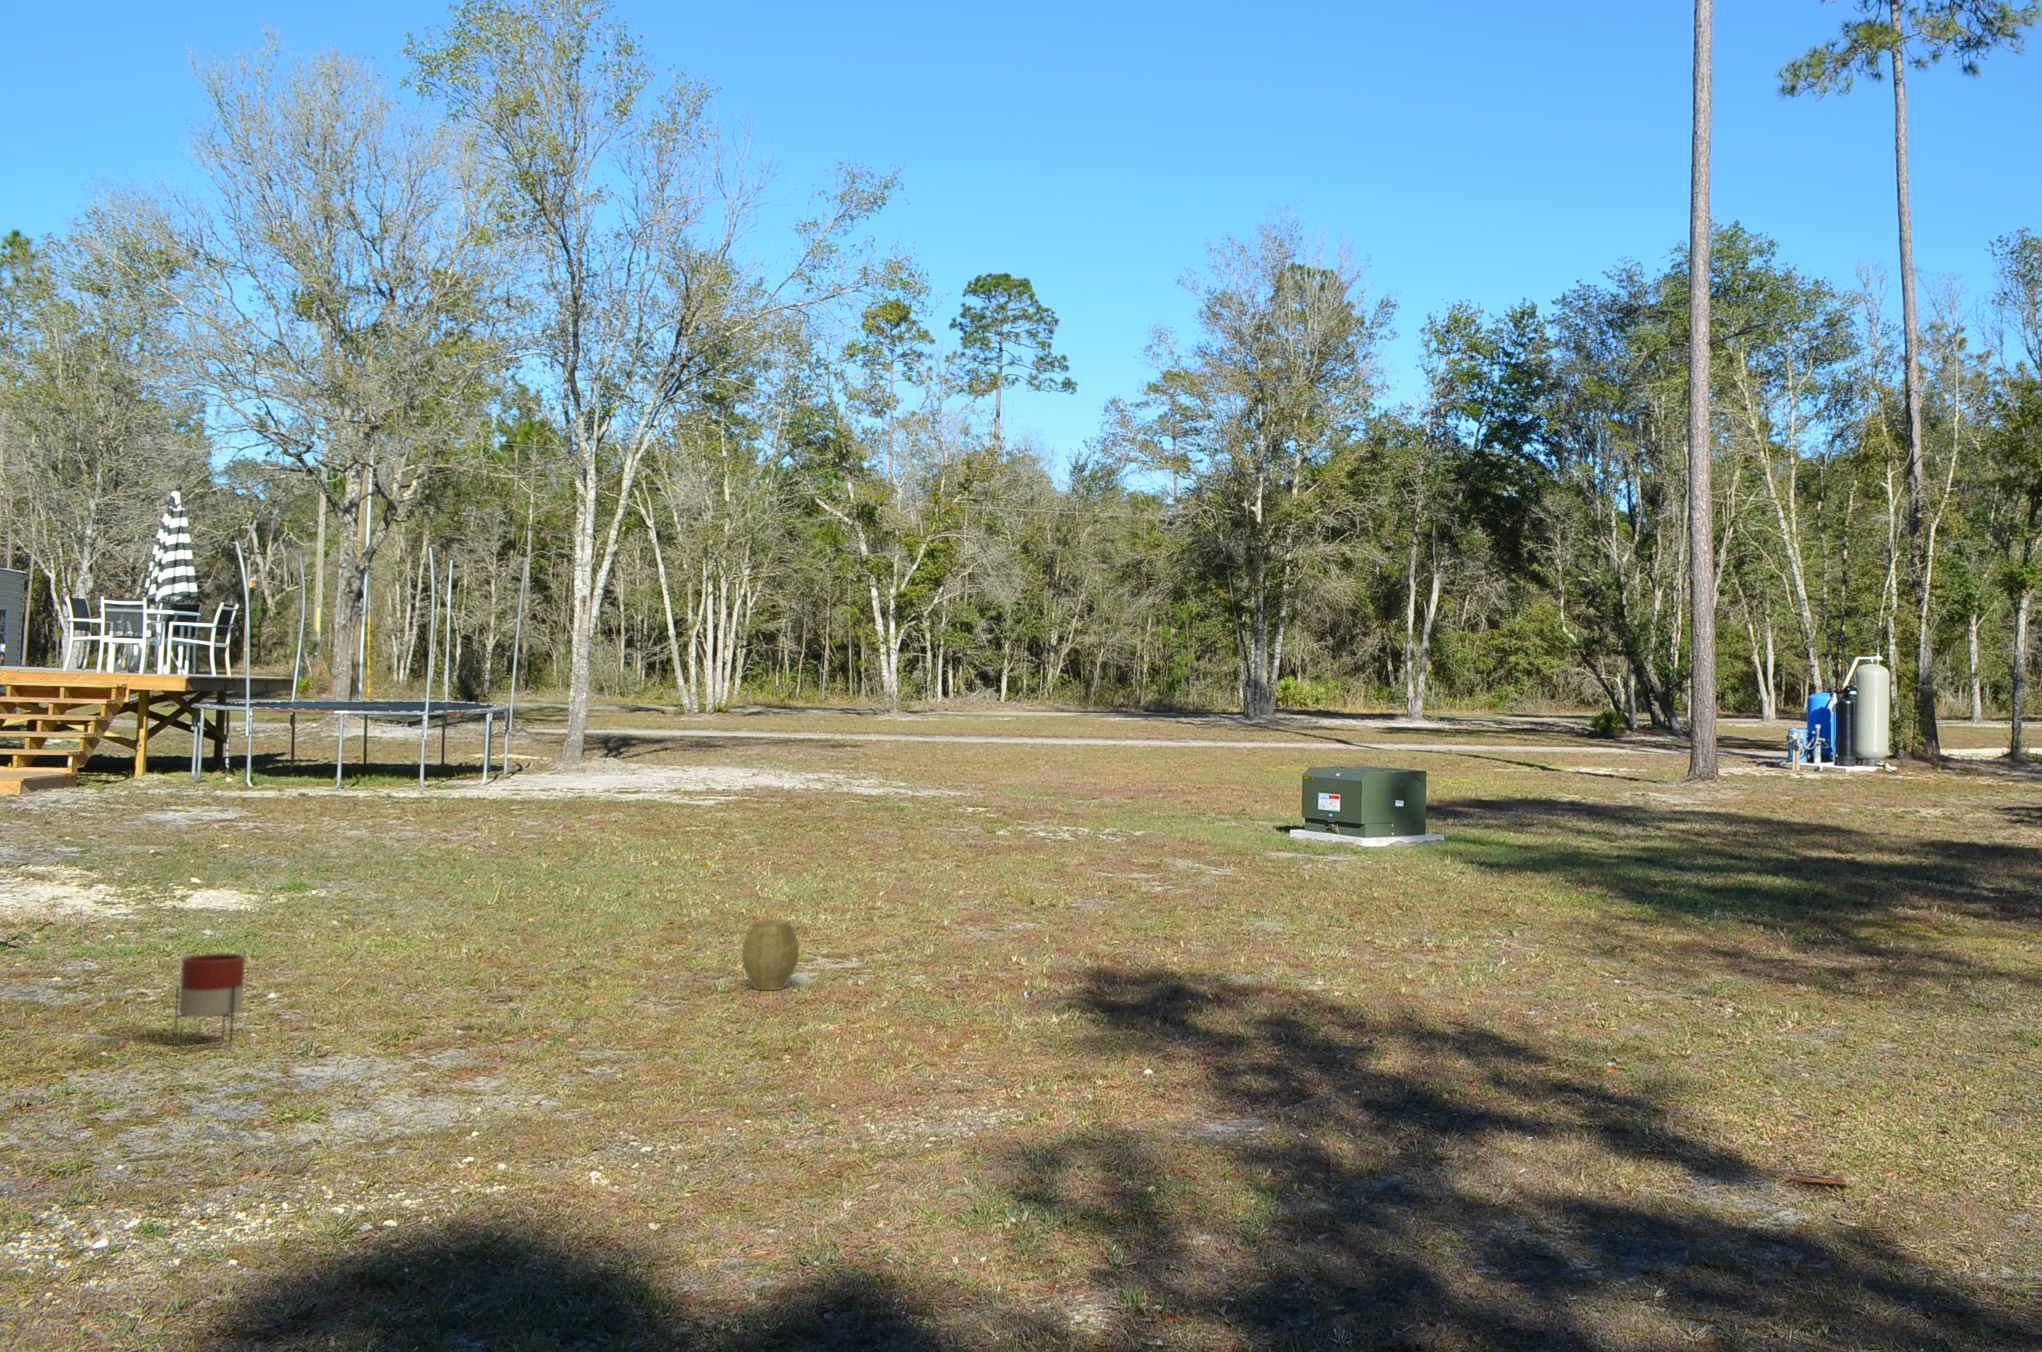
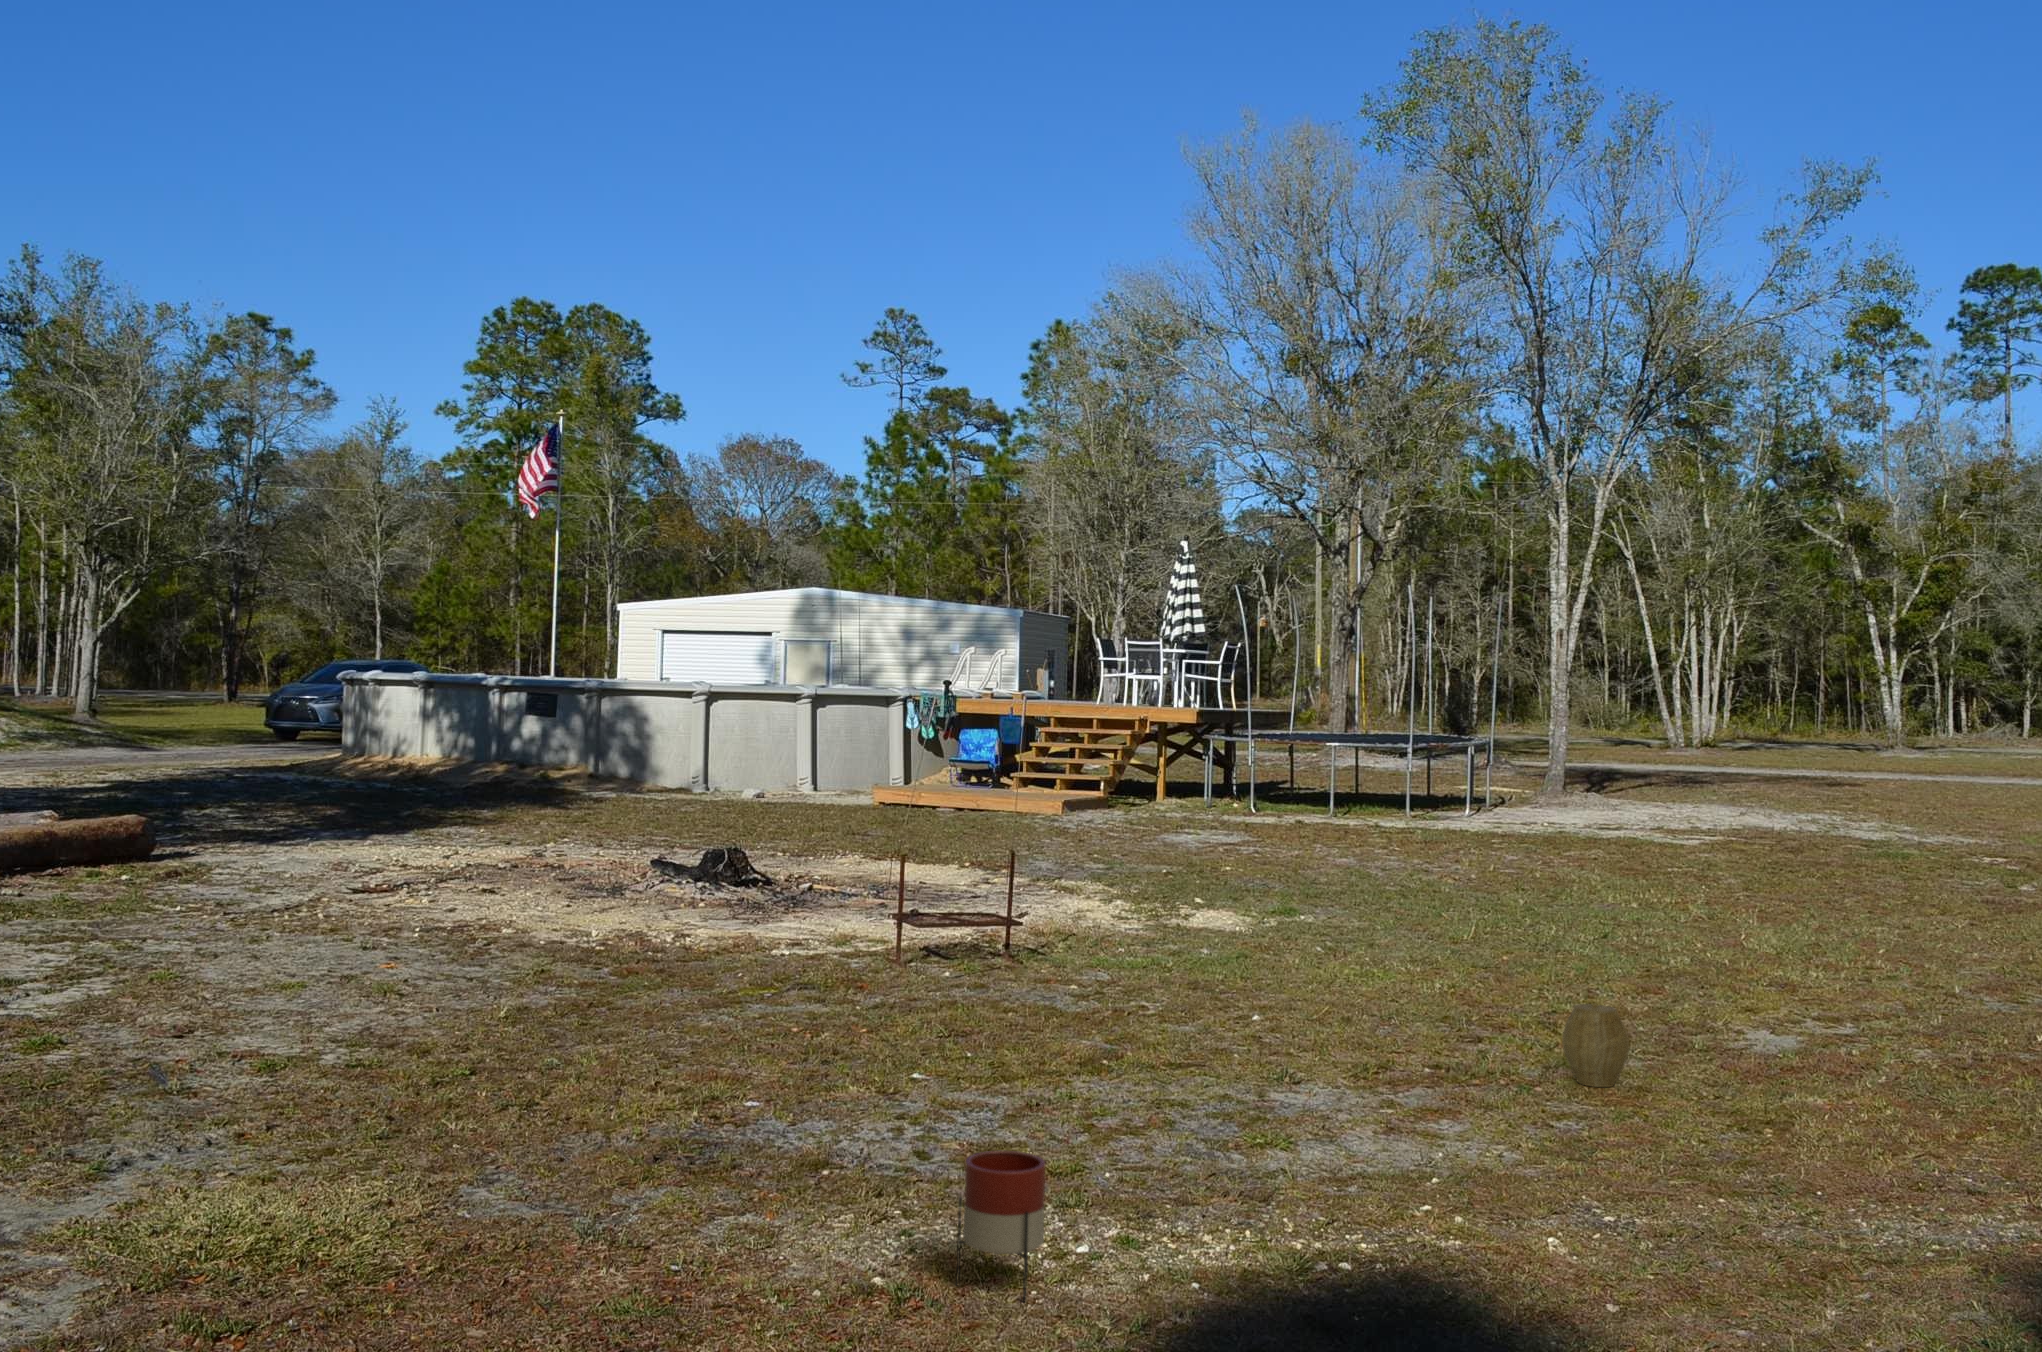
woven basket: present [742,919,799,990] -> present [1562,1003,1629,1087]

